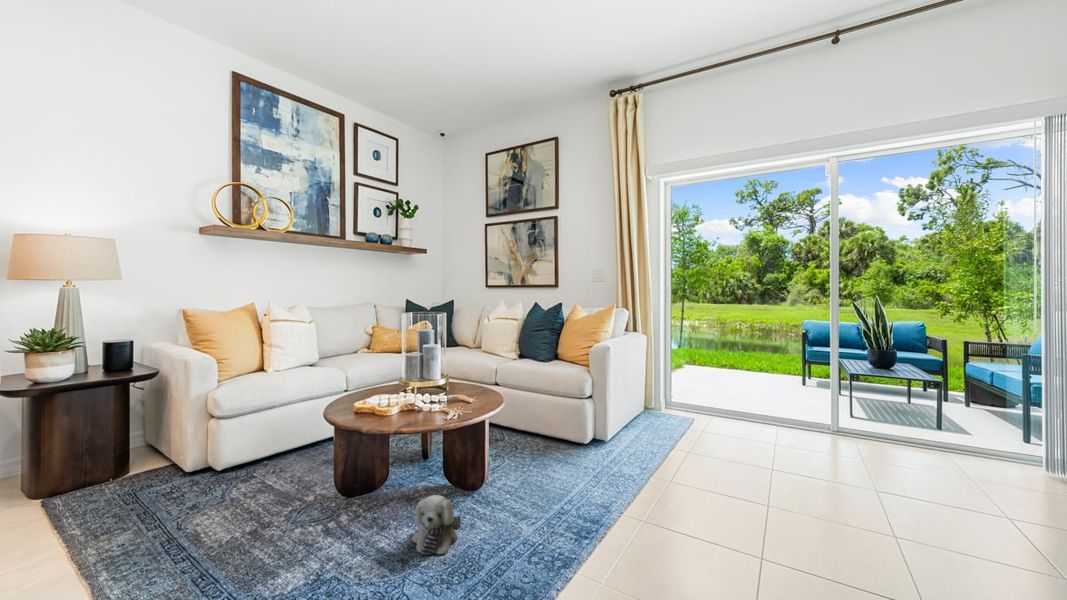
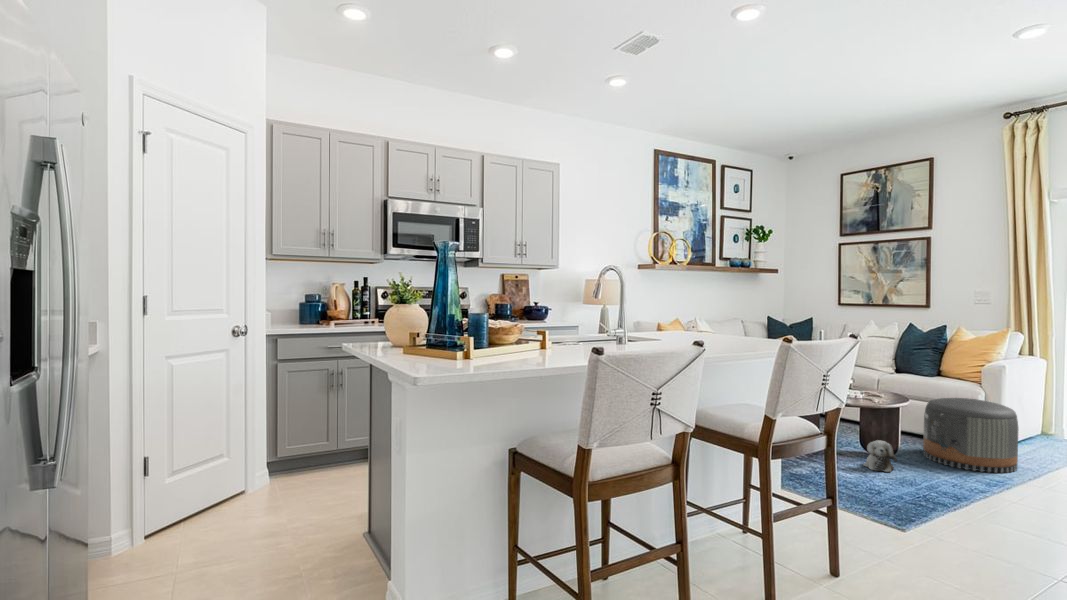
pouf: none [521,394,623,509] -> present [923,398,1018,473]

